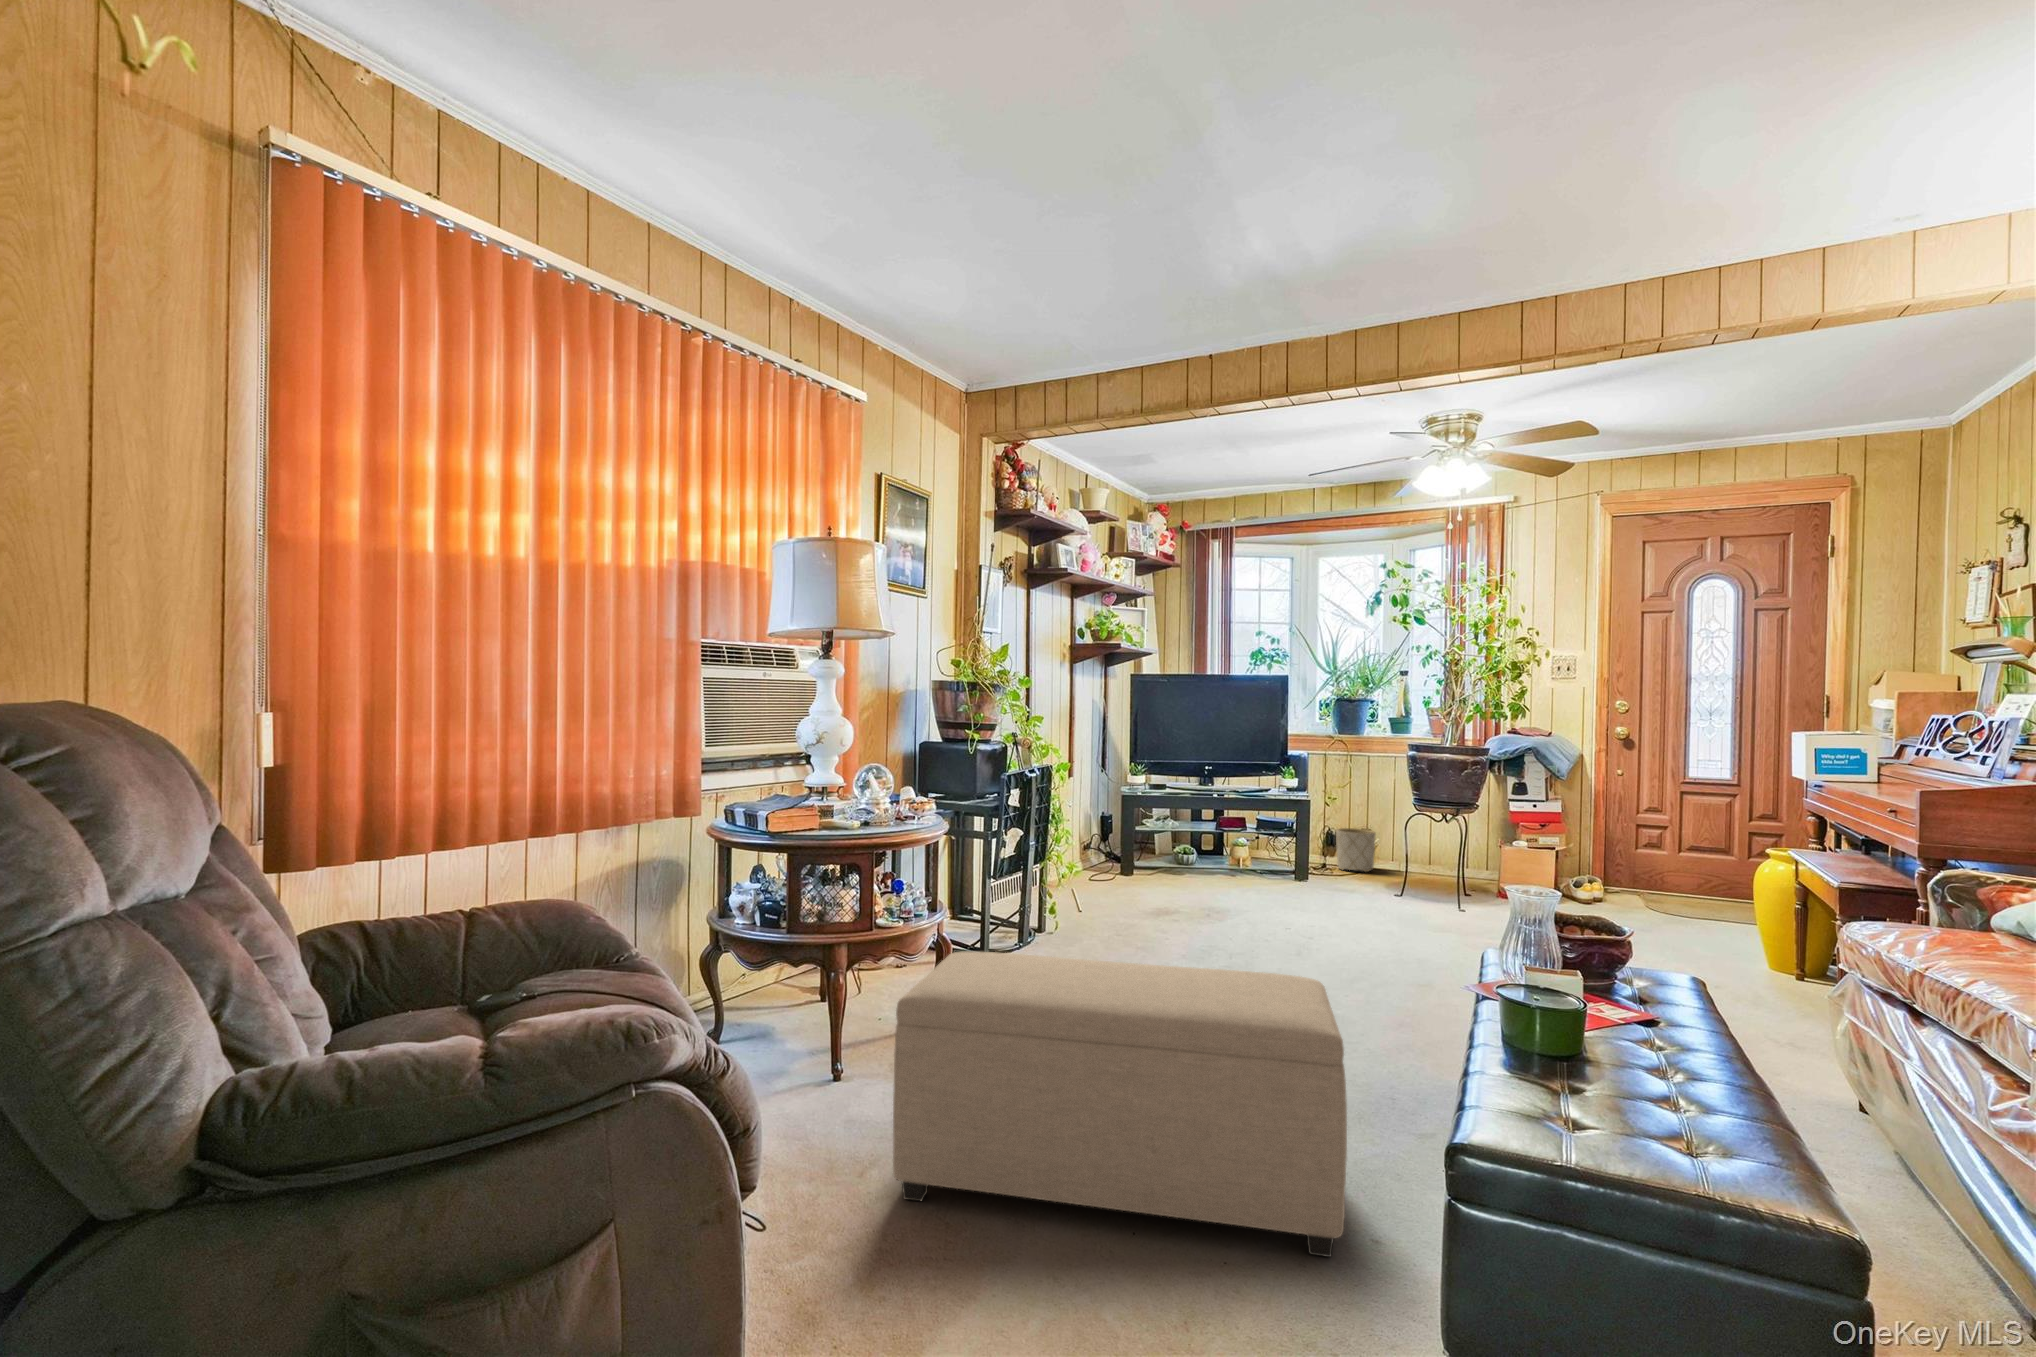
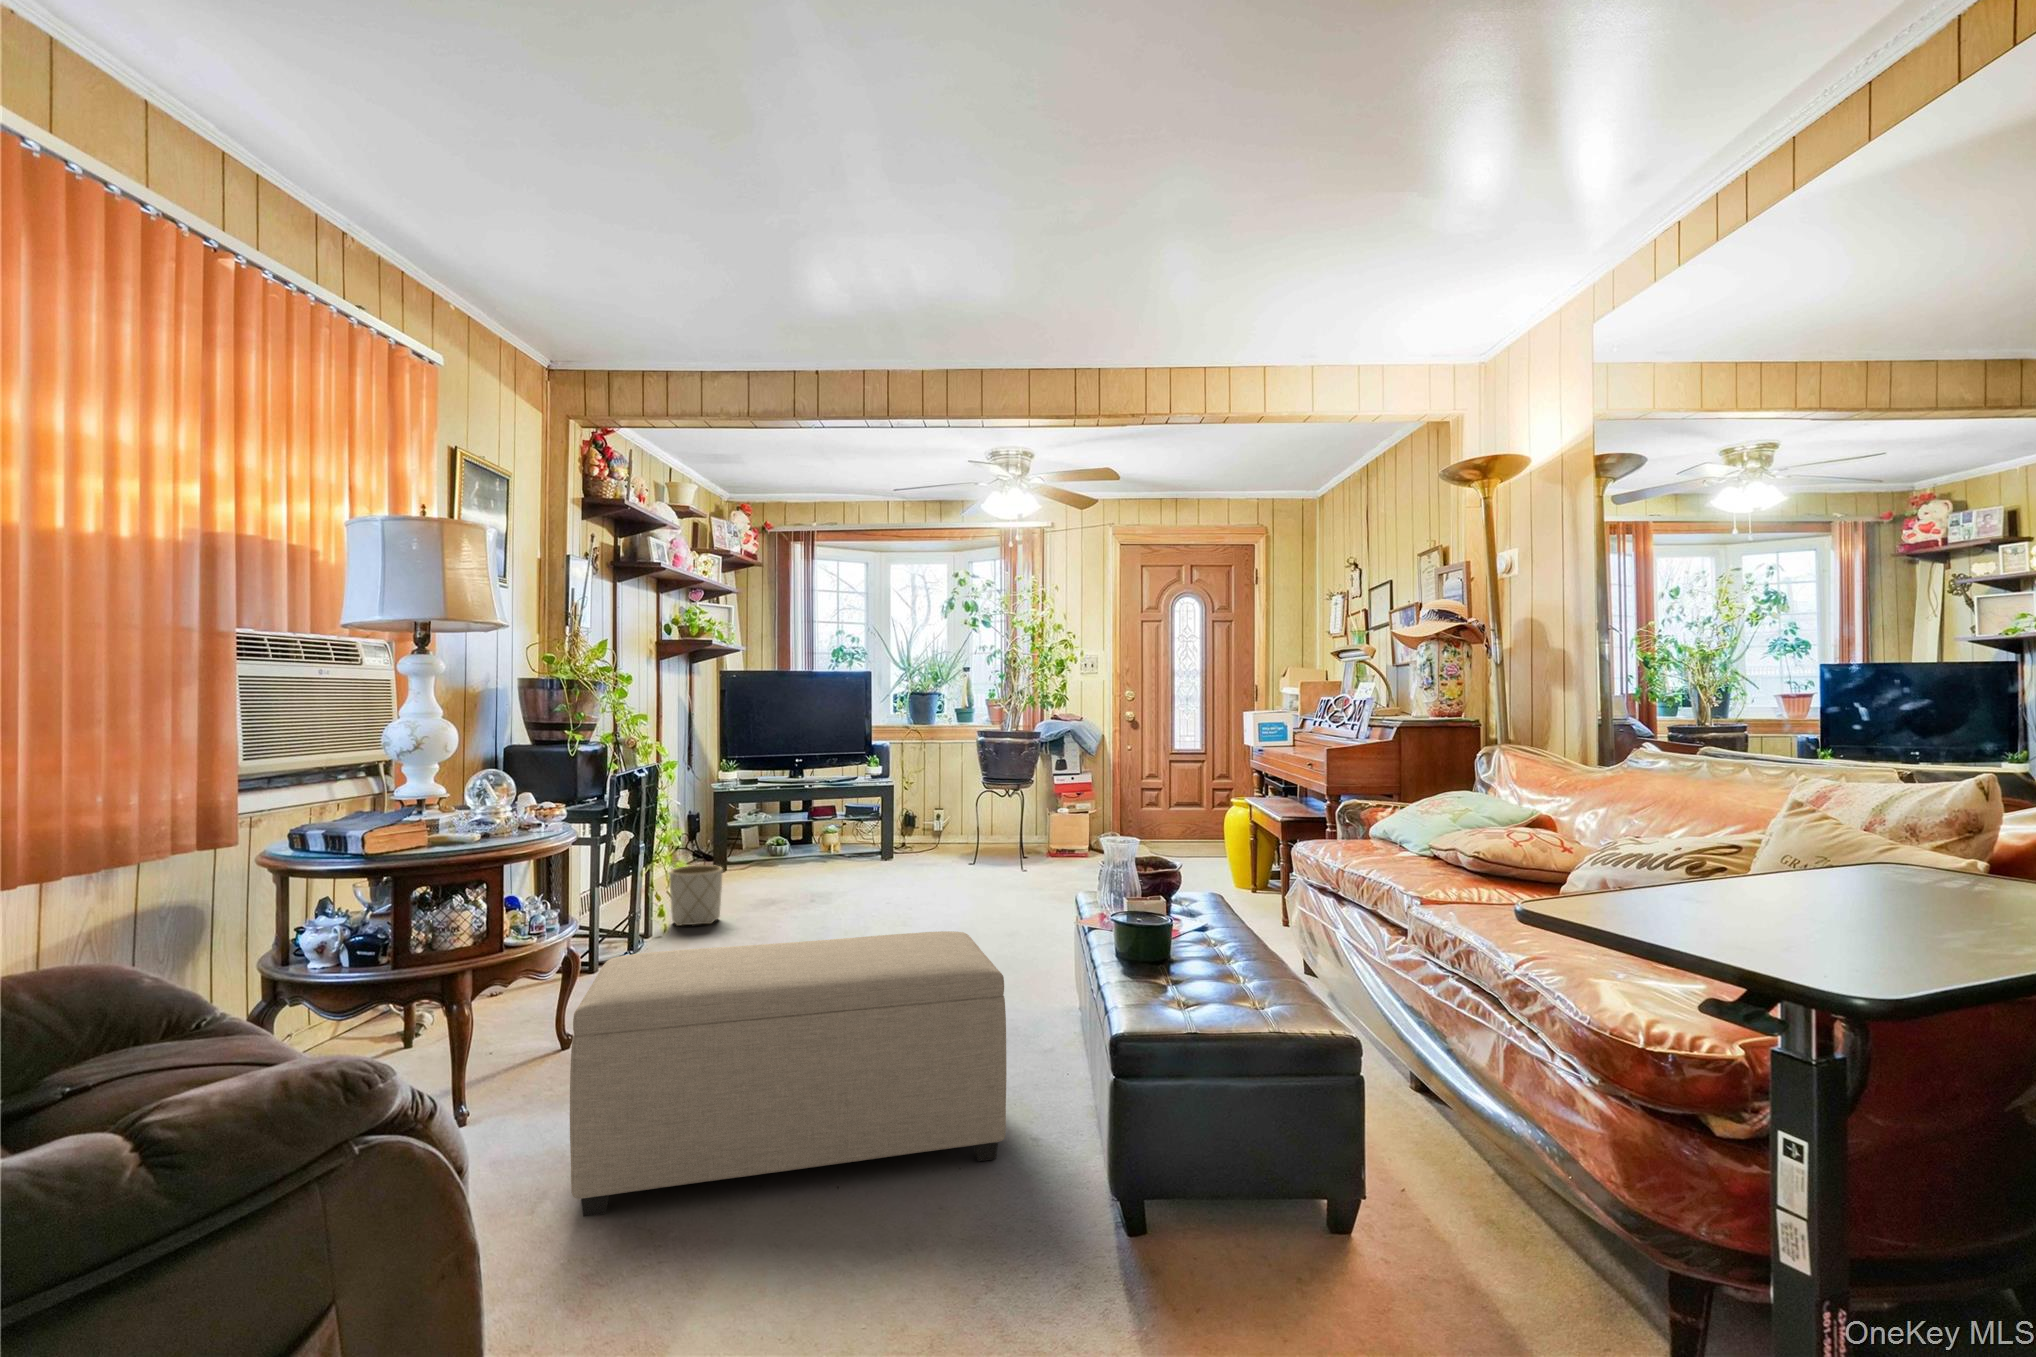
planter: present [1336,828,1376,872] -> present [669,865,723,926]

